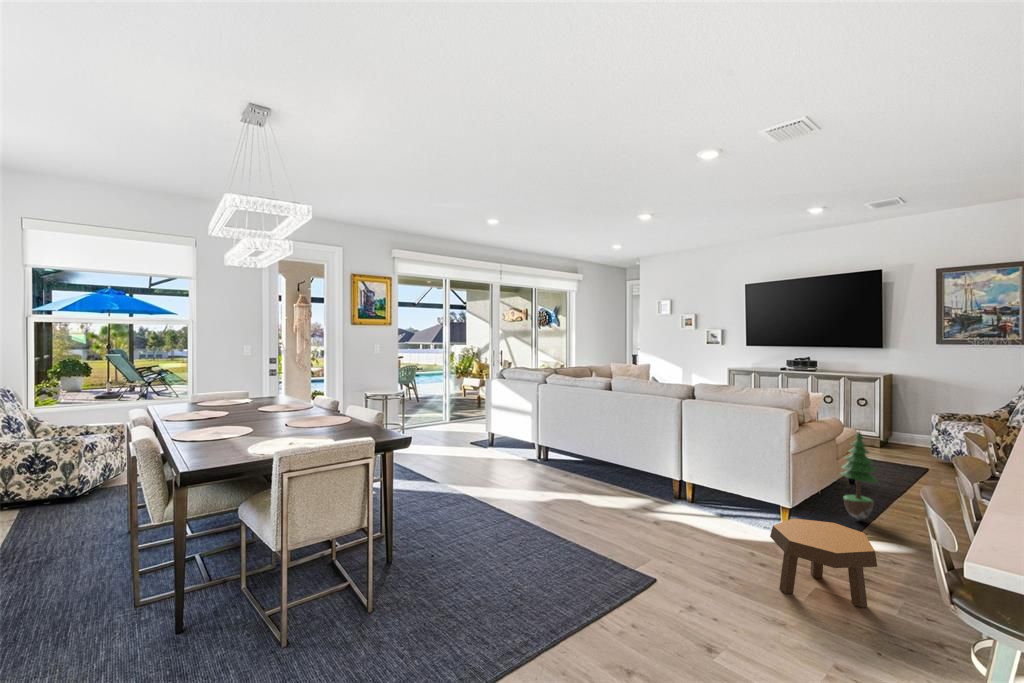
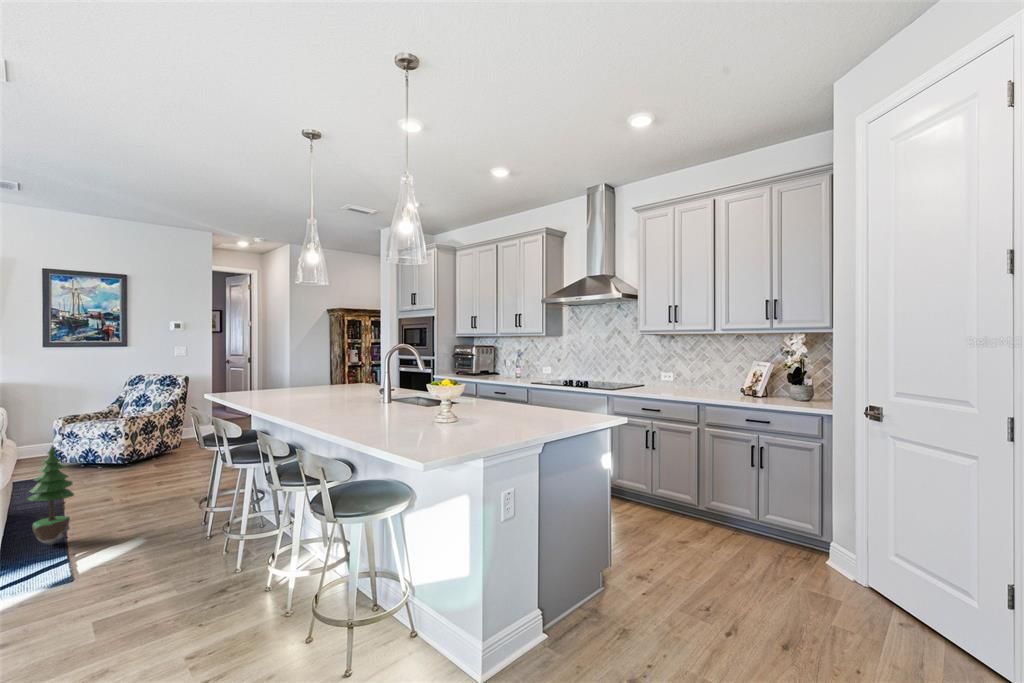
footstool: present [770,518,877,608] -> none [30,539,163,647]

